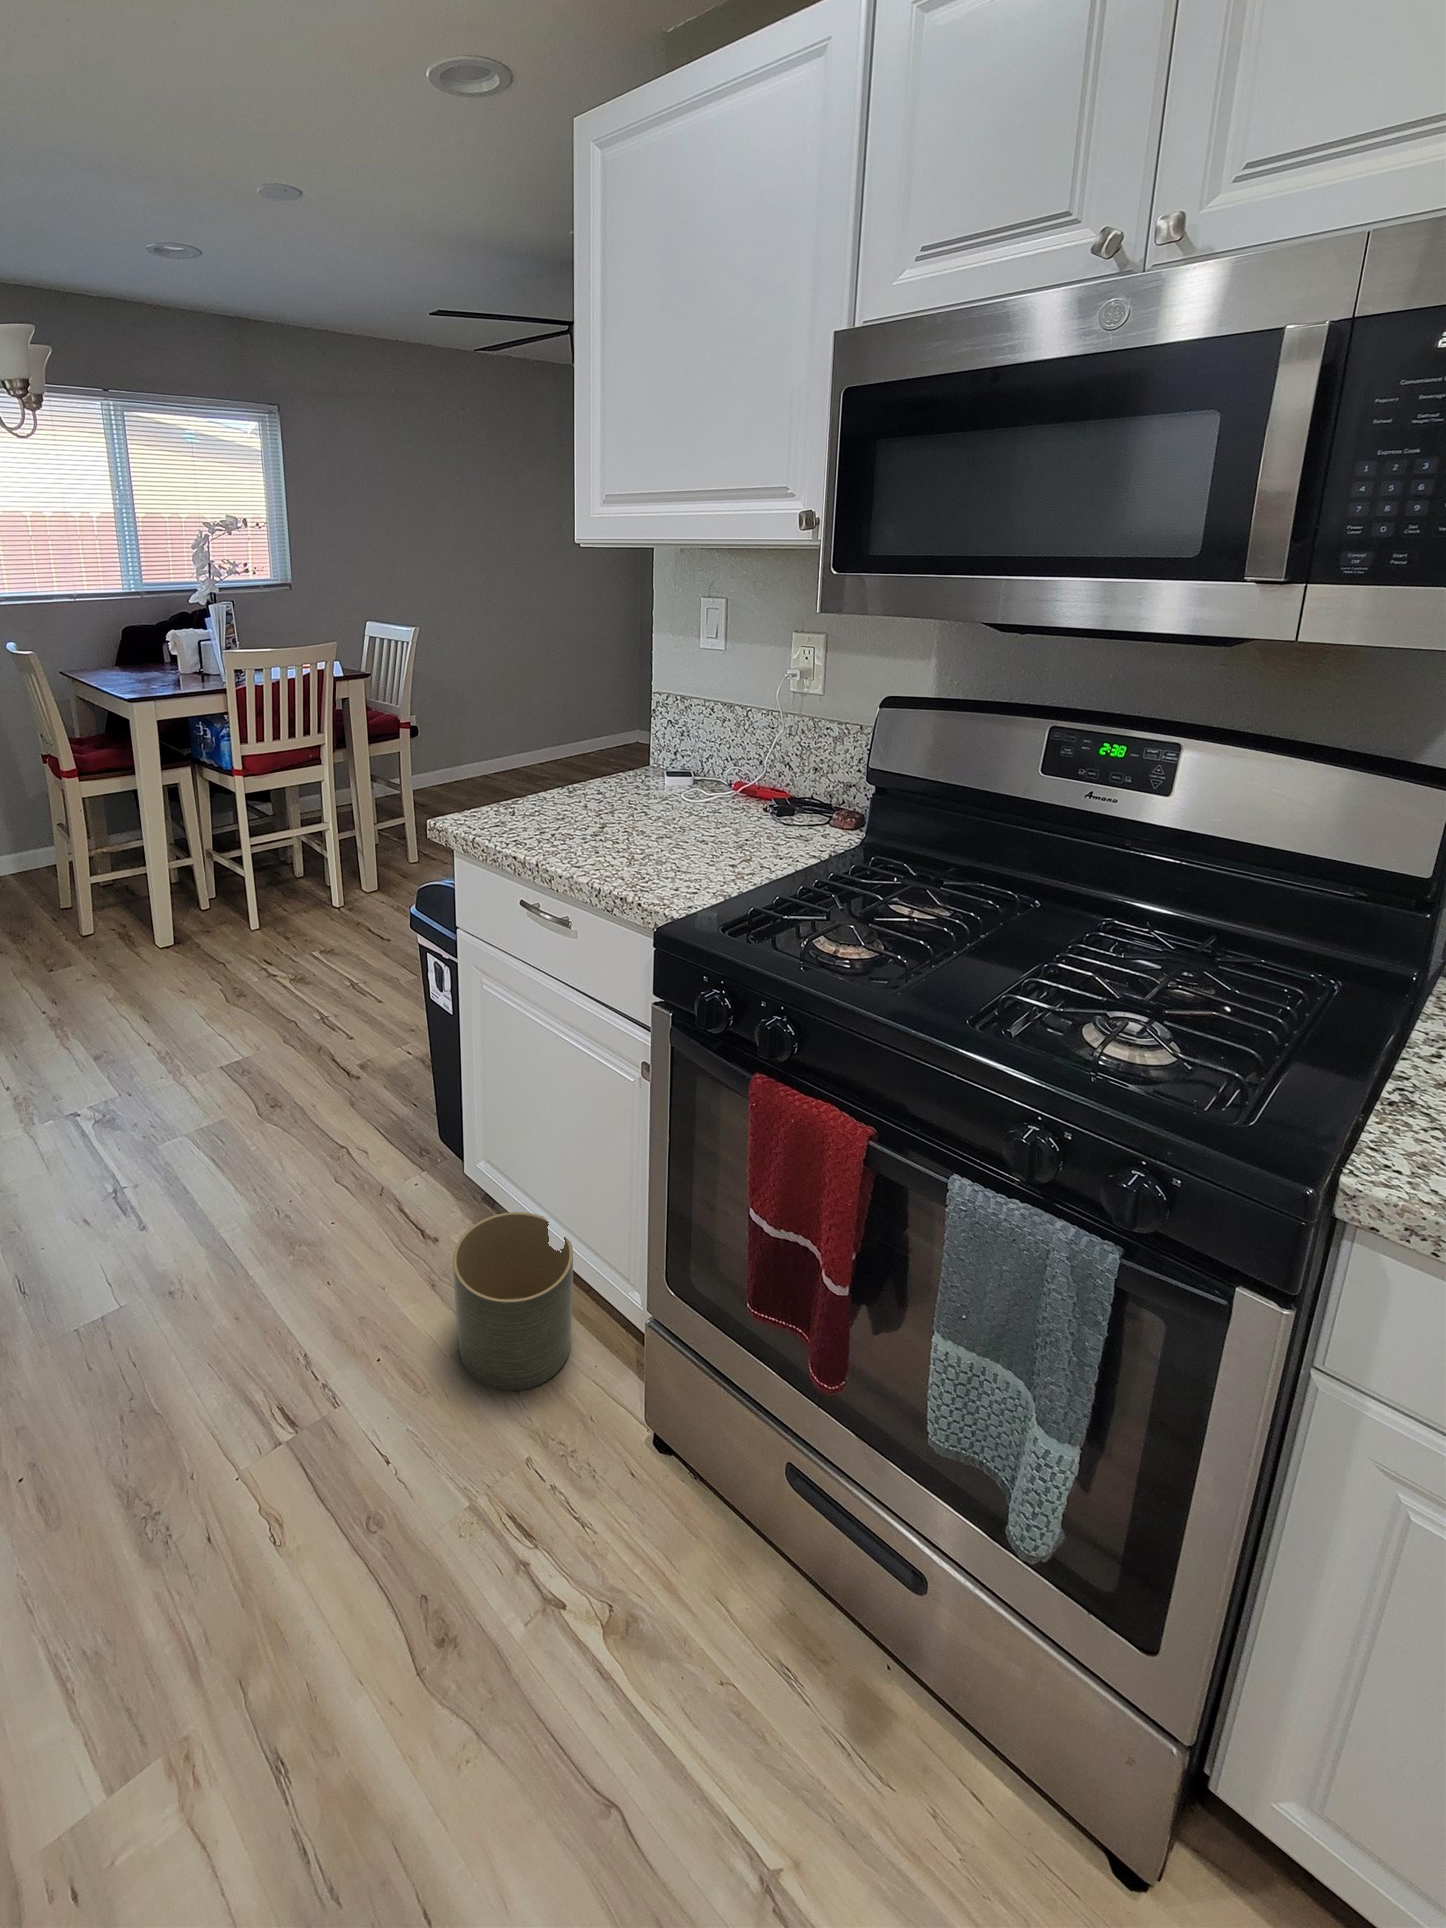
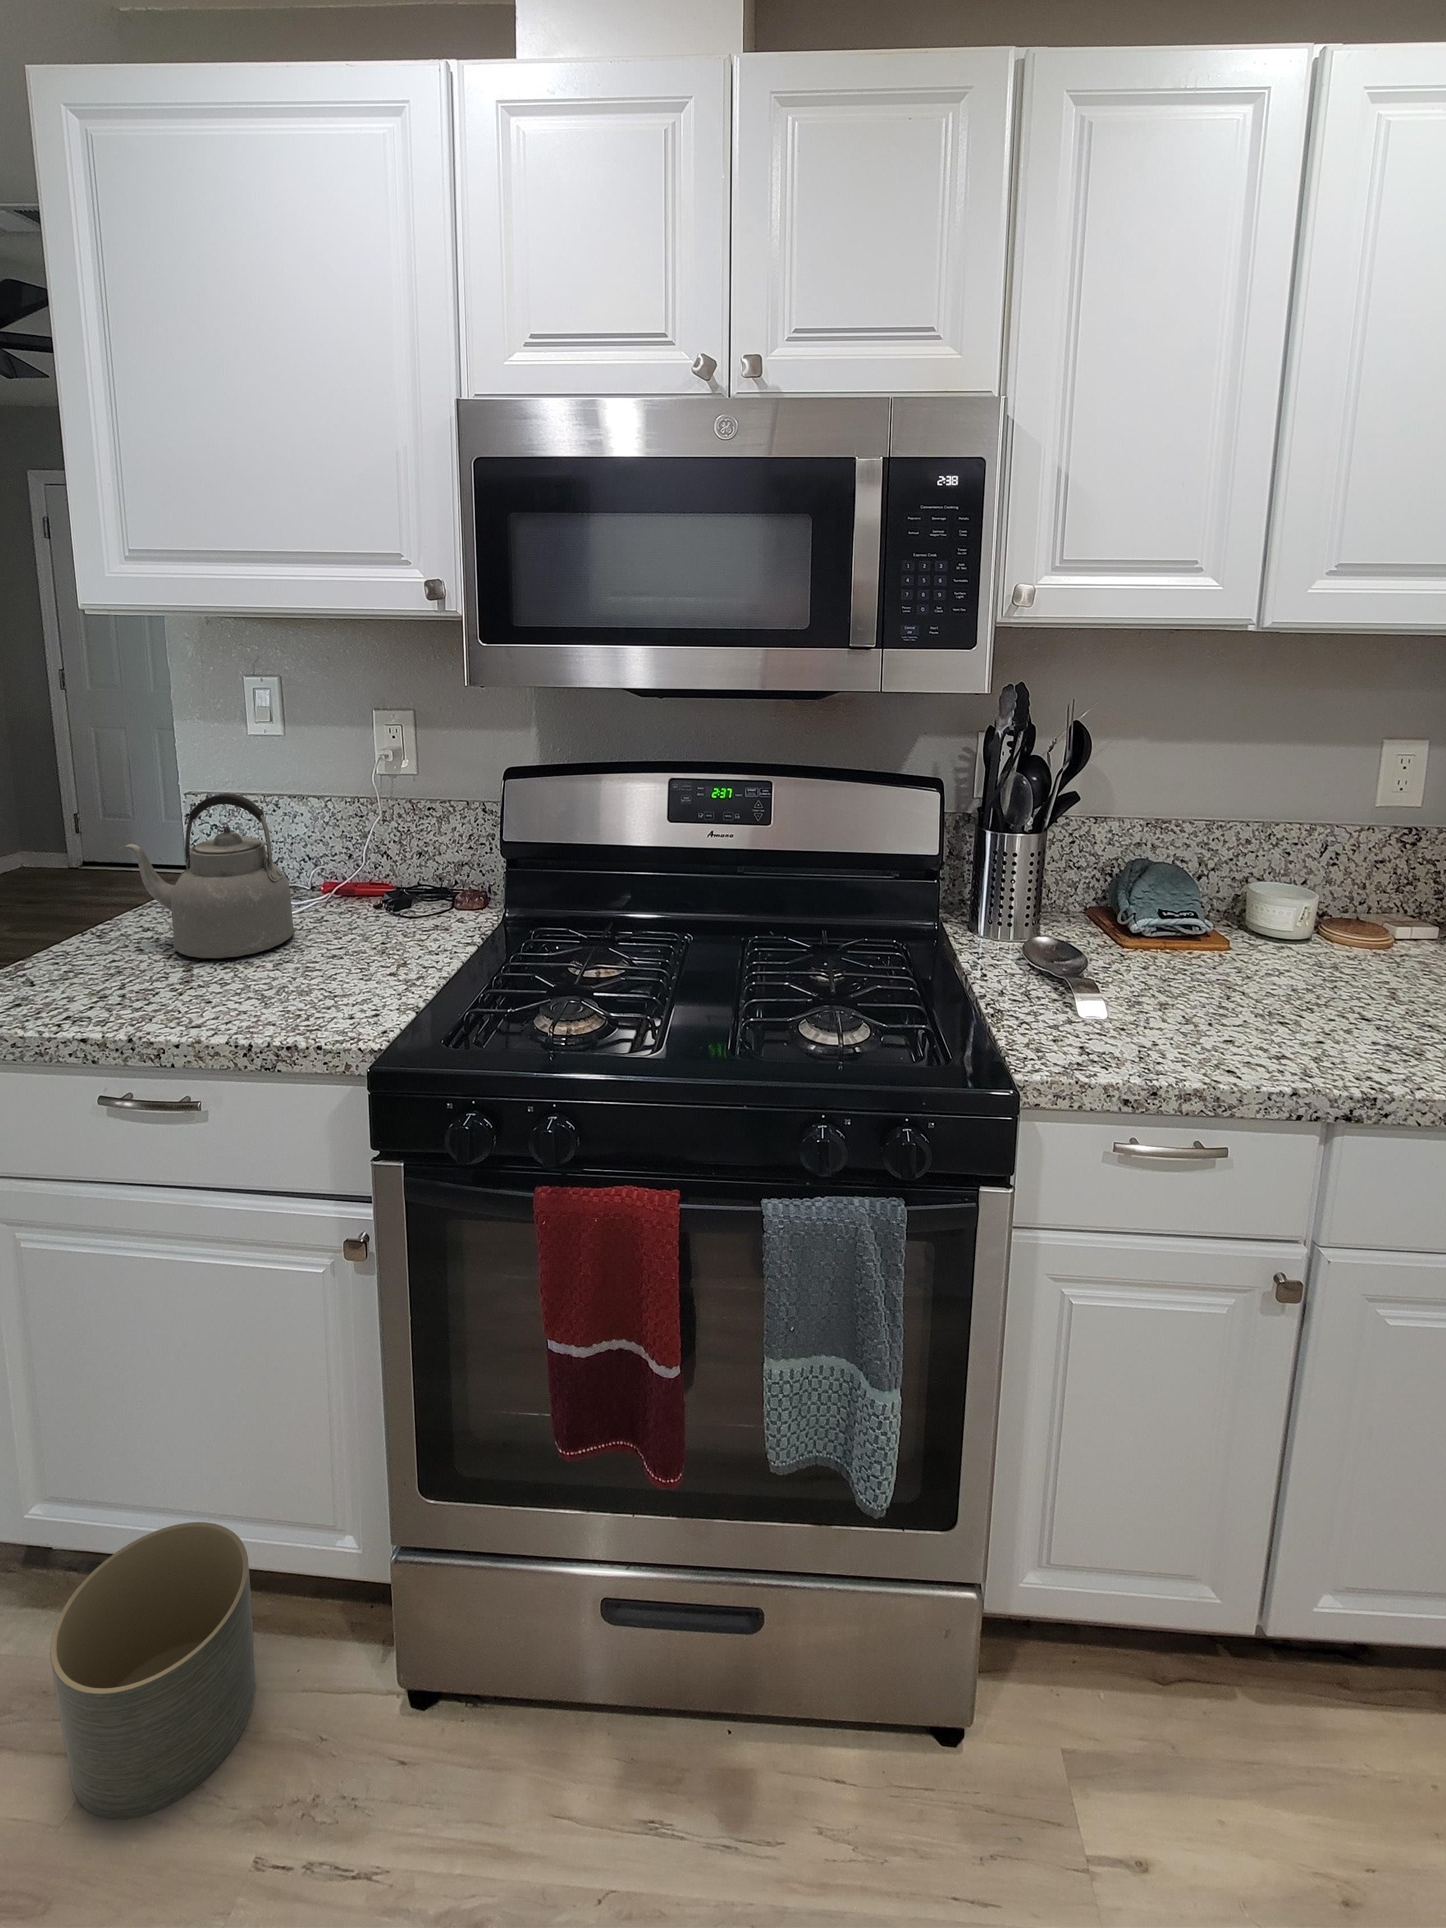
kettle: none [582,693,688,823] -> present [119,794,294,958]

